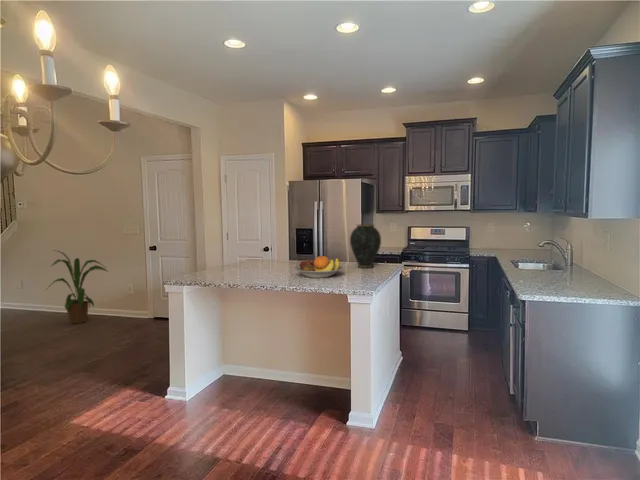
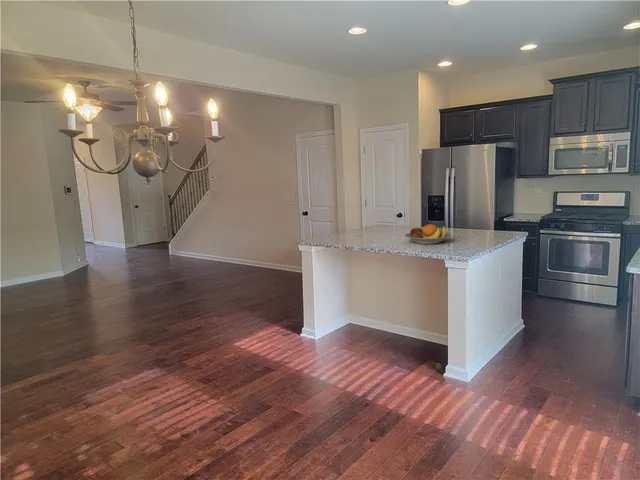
vase: present [350,224,381,268] -> none [466,193,499,236]
house plant: present [49,251,107,323] -> none [228,216,272,274]

